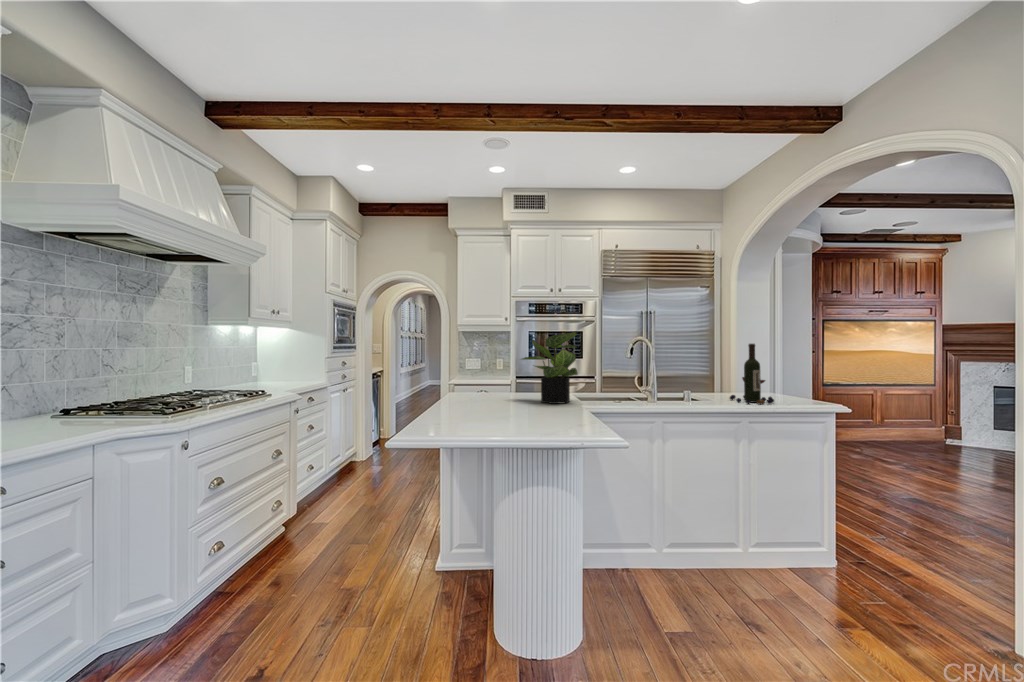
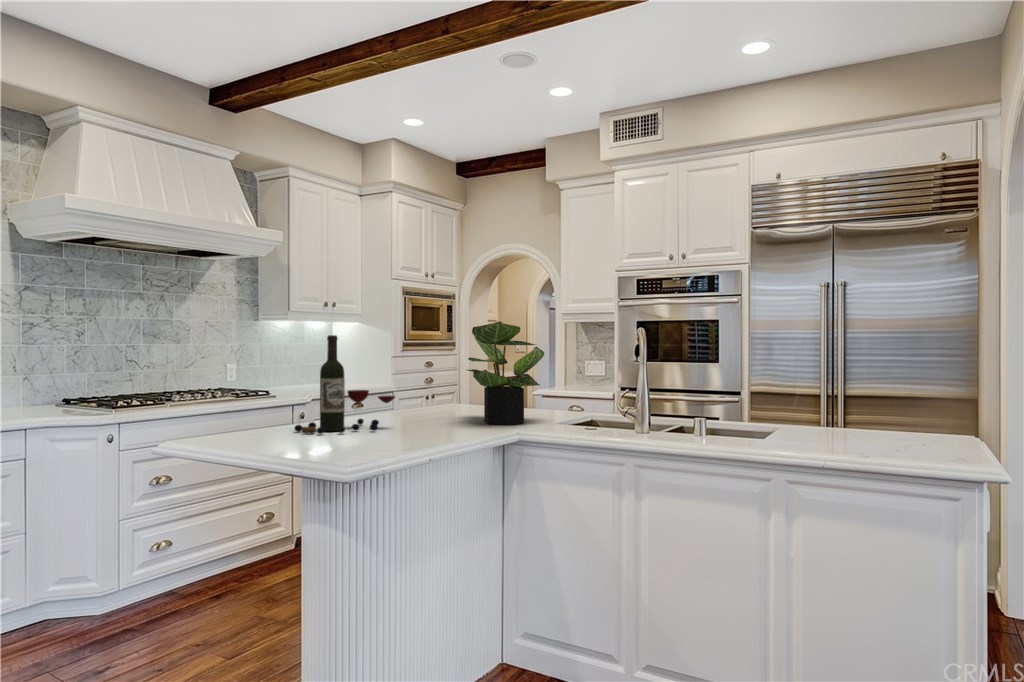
wine bottle: present [730,344,774,404] -> present [294,335,395,434]

